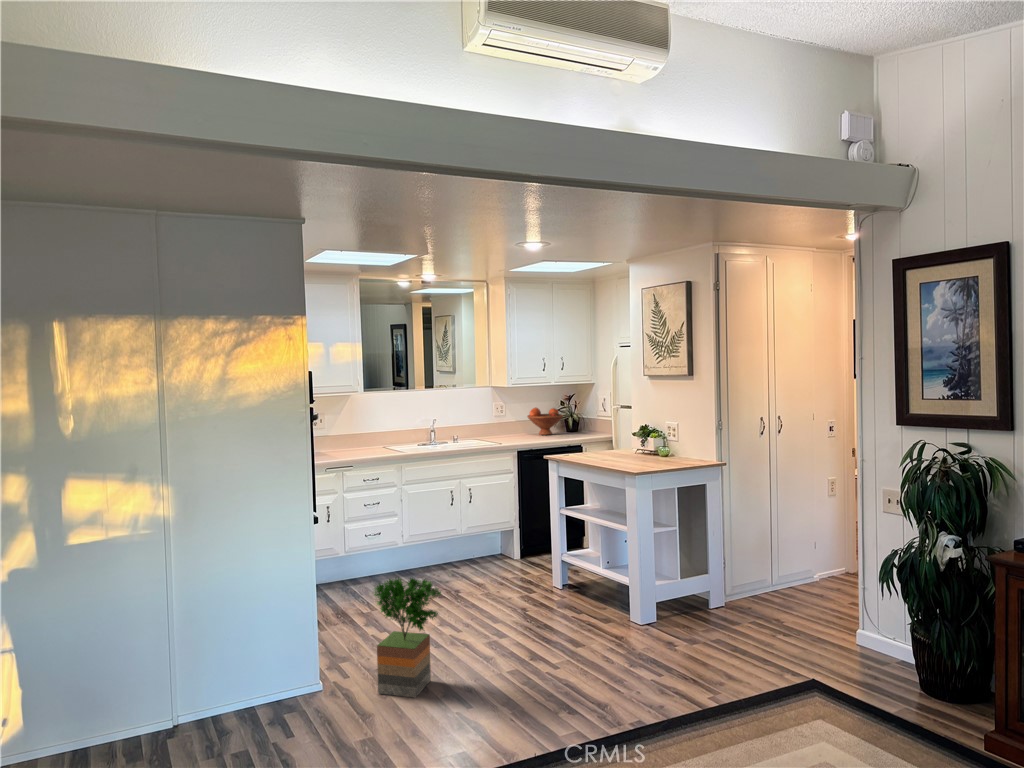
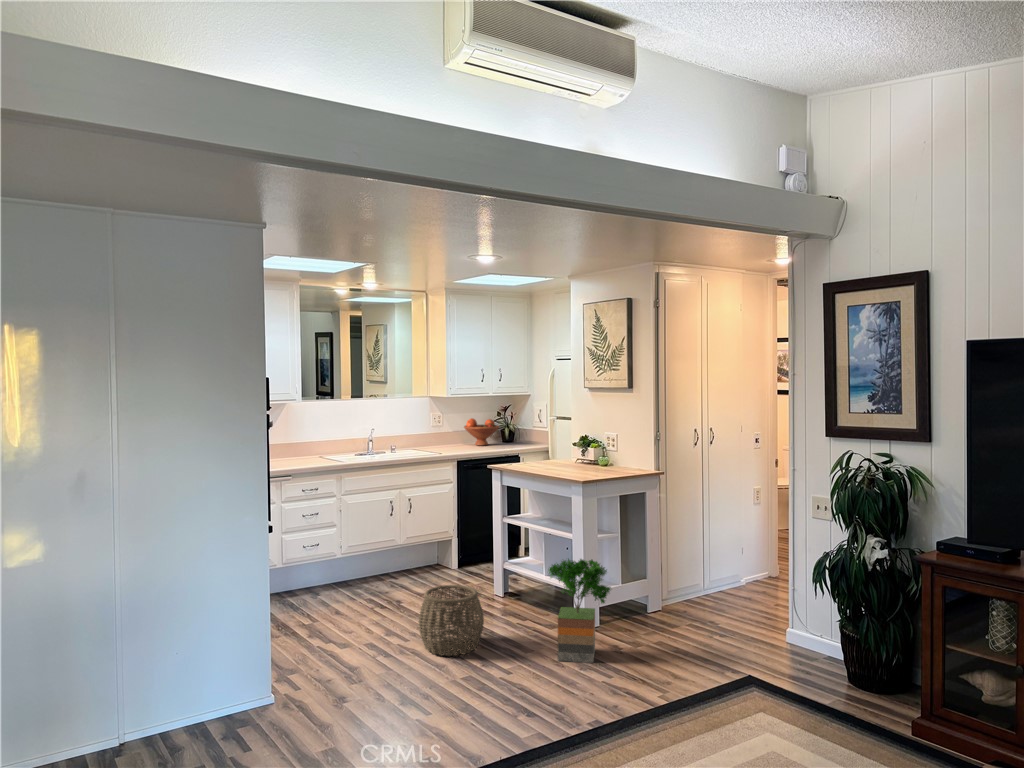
potted tree: present [374,577,441,698] -> present [548,559,611,663]
woven basket: none [469,577,535,649] -> present [418,585,484,656]

